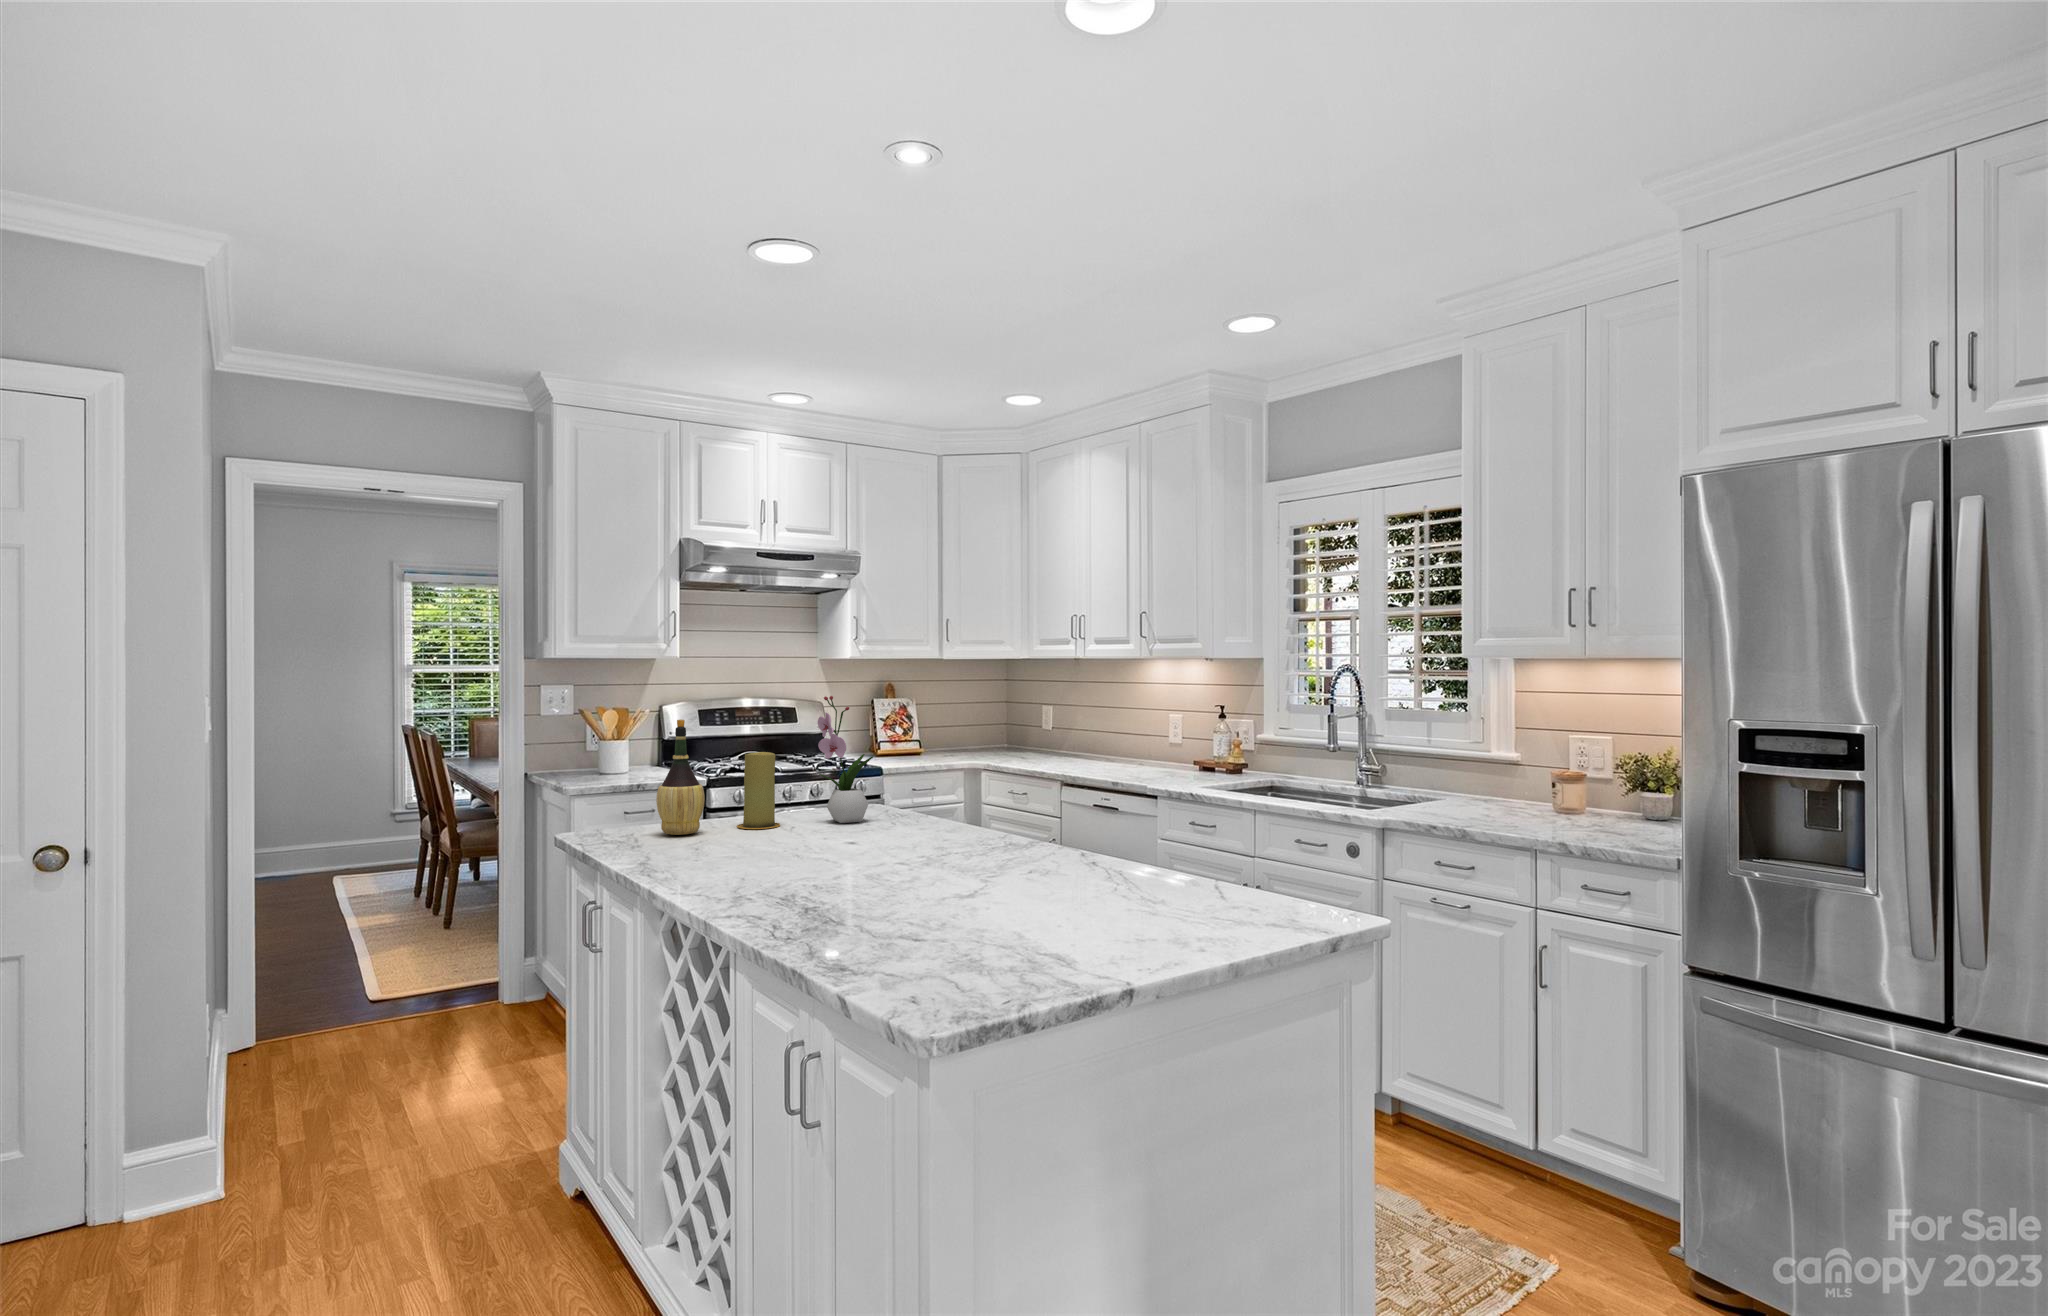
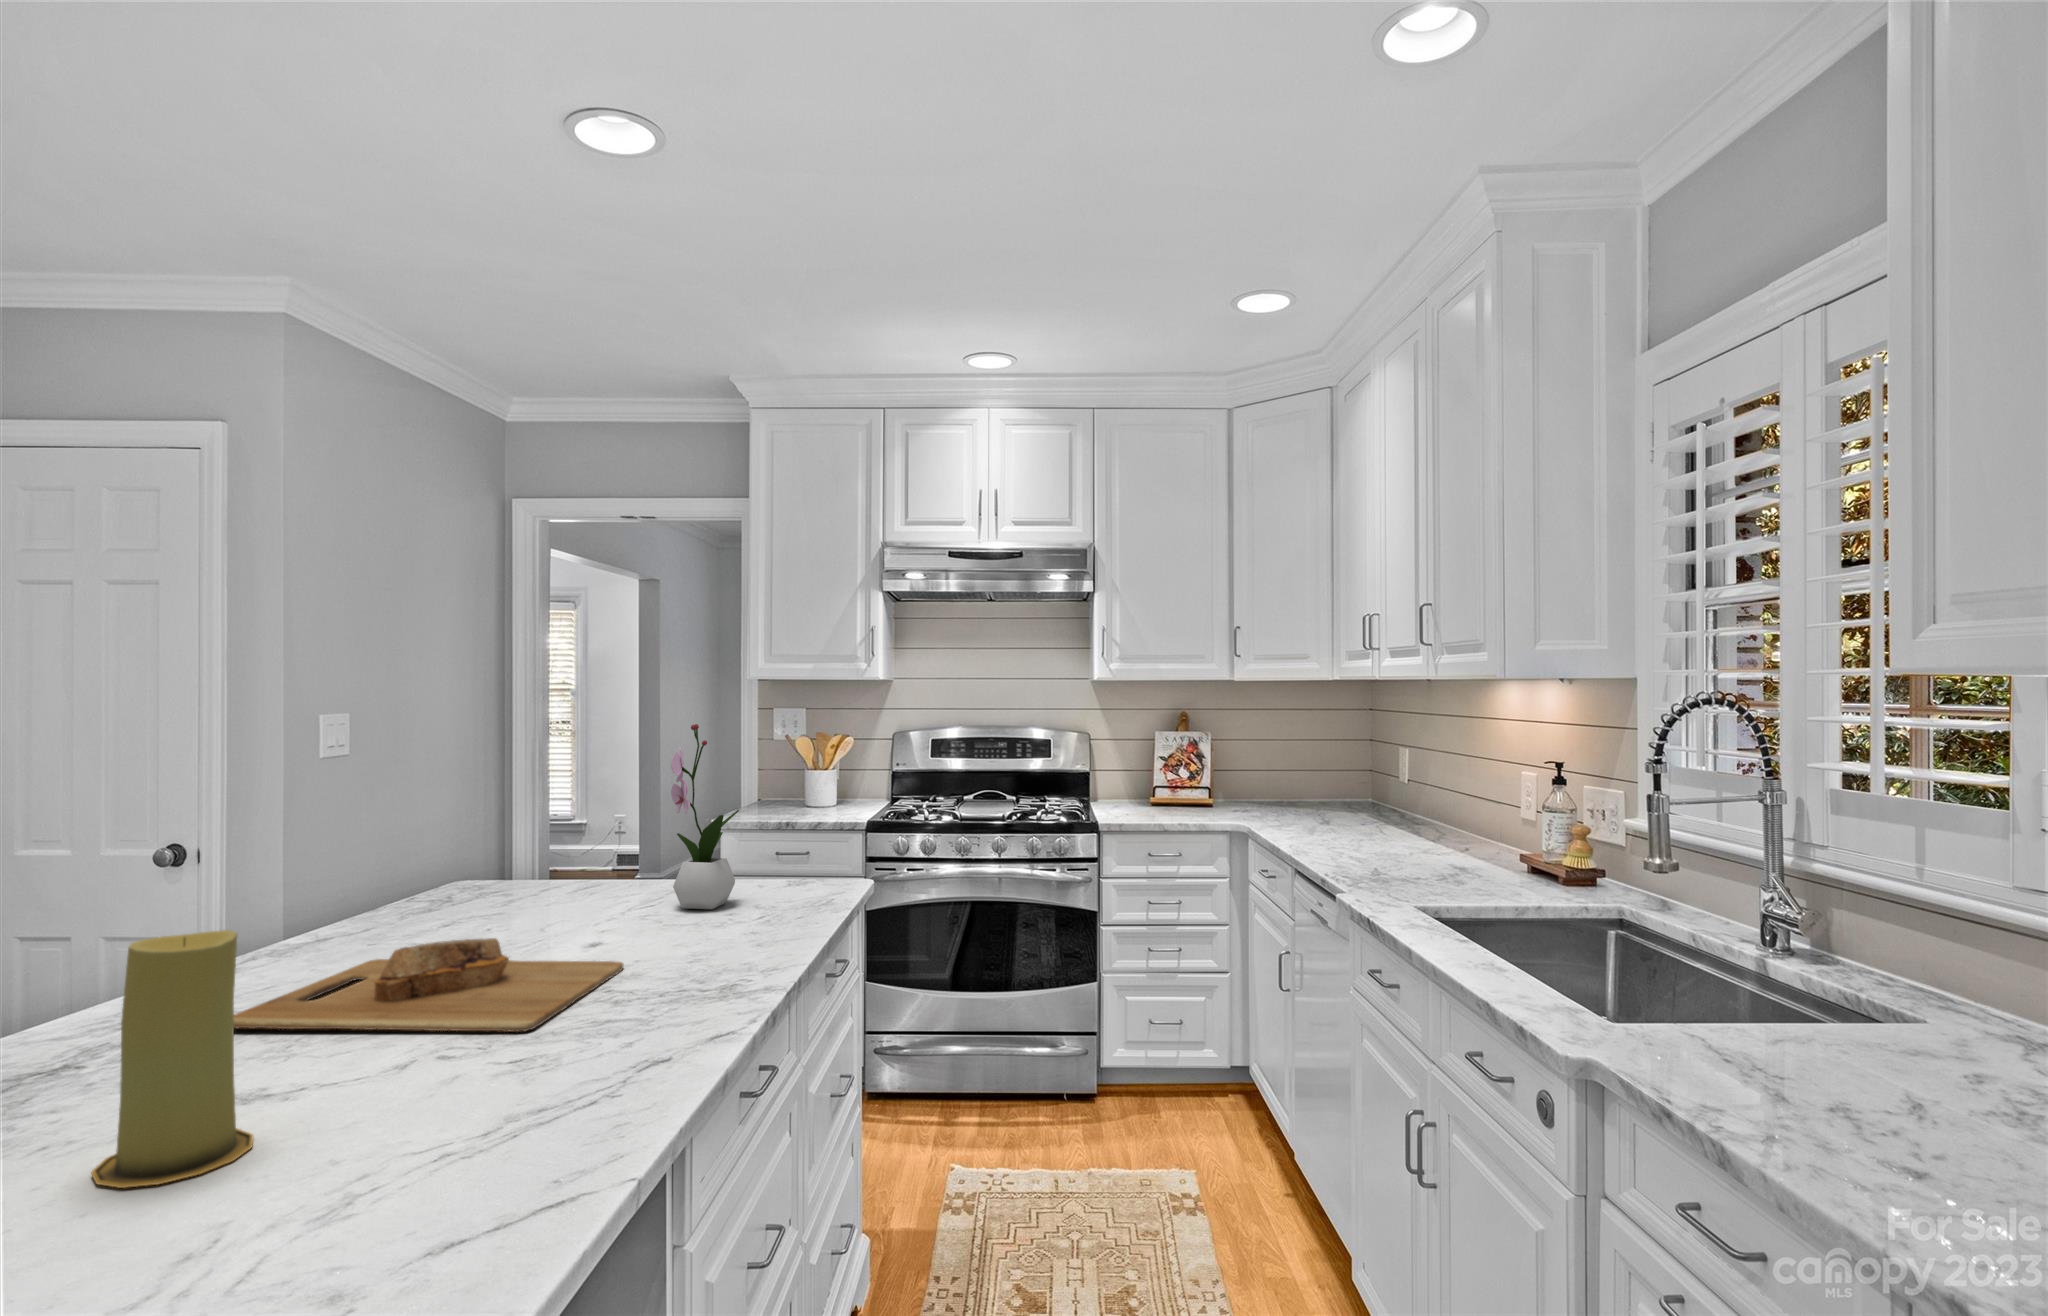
wine bottle: present [656,719,705,835] -> none [463,749,530,900]
candle: present [737,752,780,829] -> present [91,930,253,1188]
cutting board: none [782,826,992,879] -> present [234,938,623,1032]

